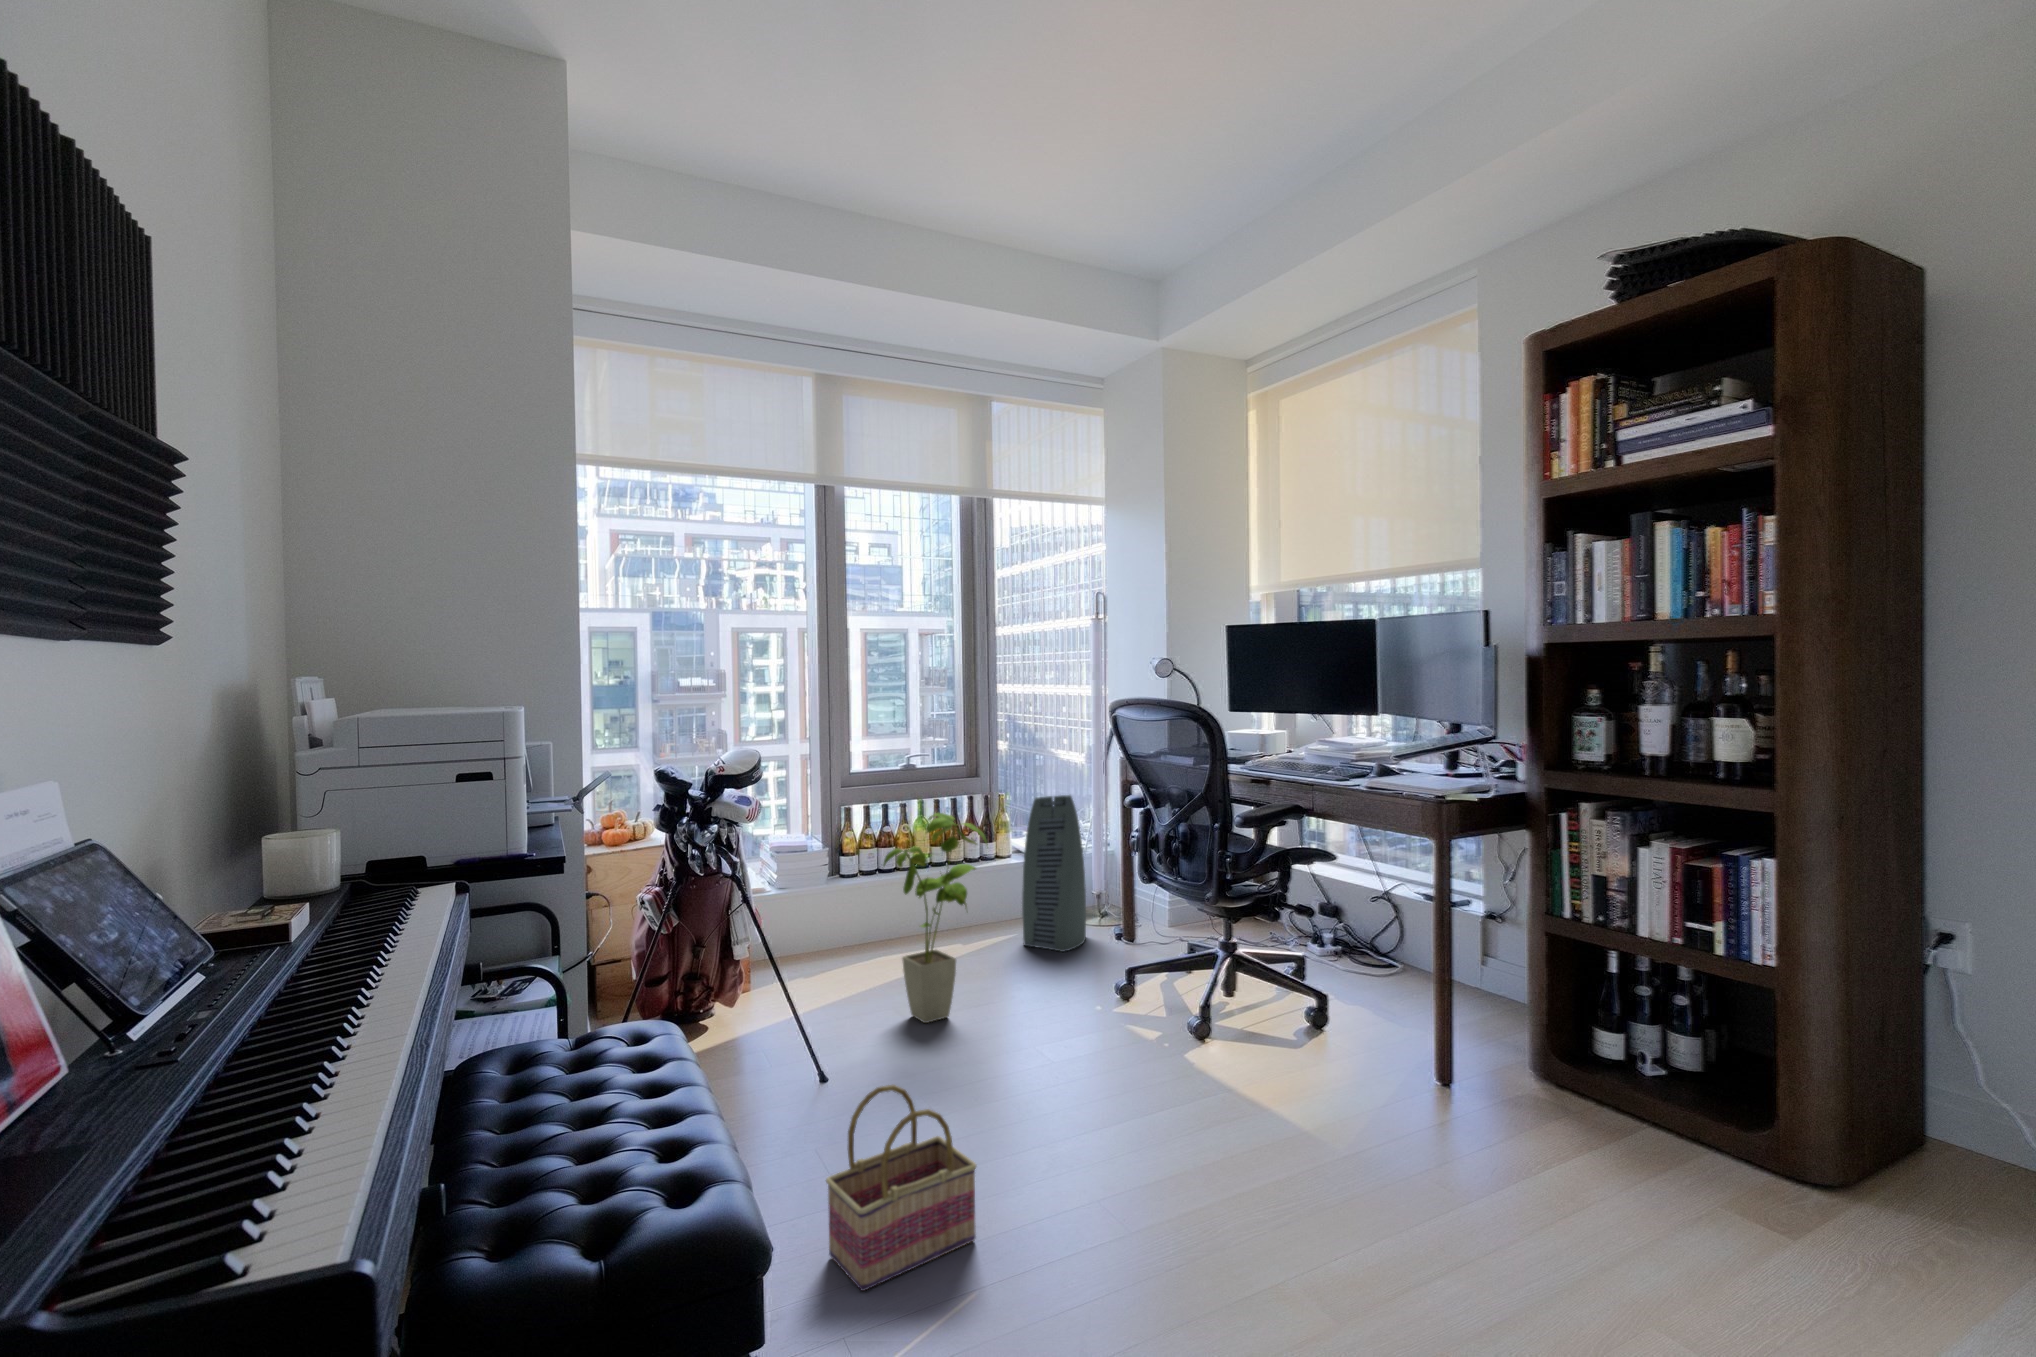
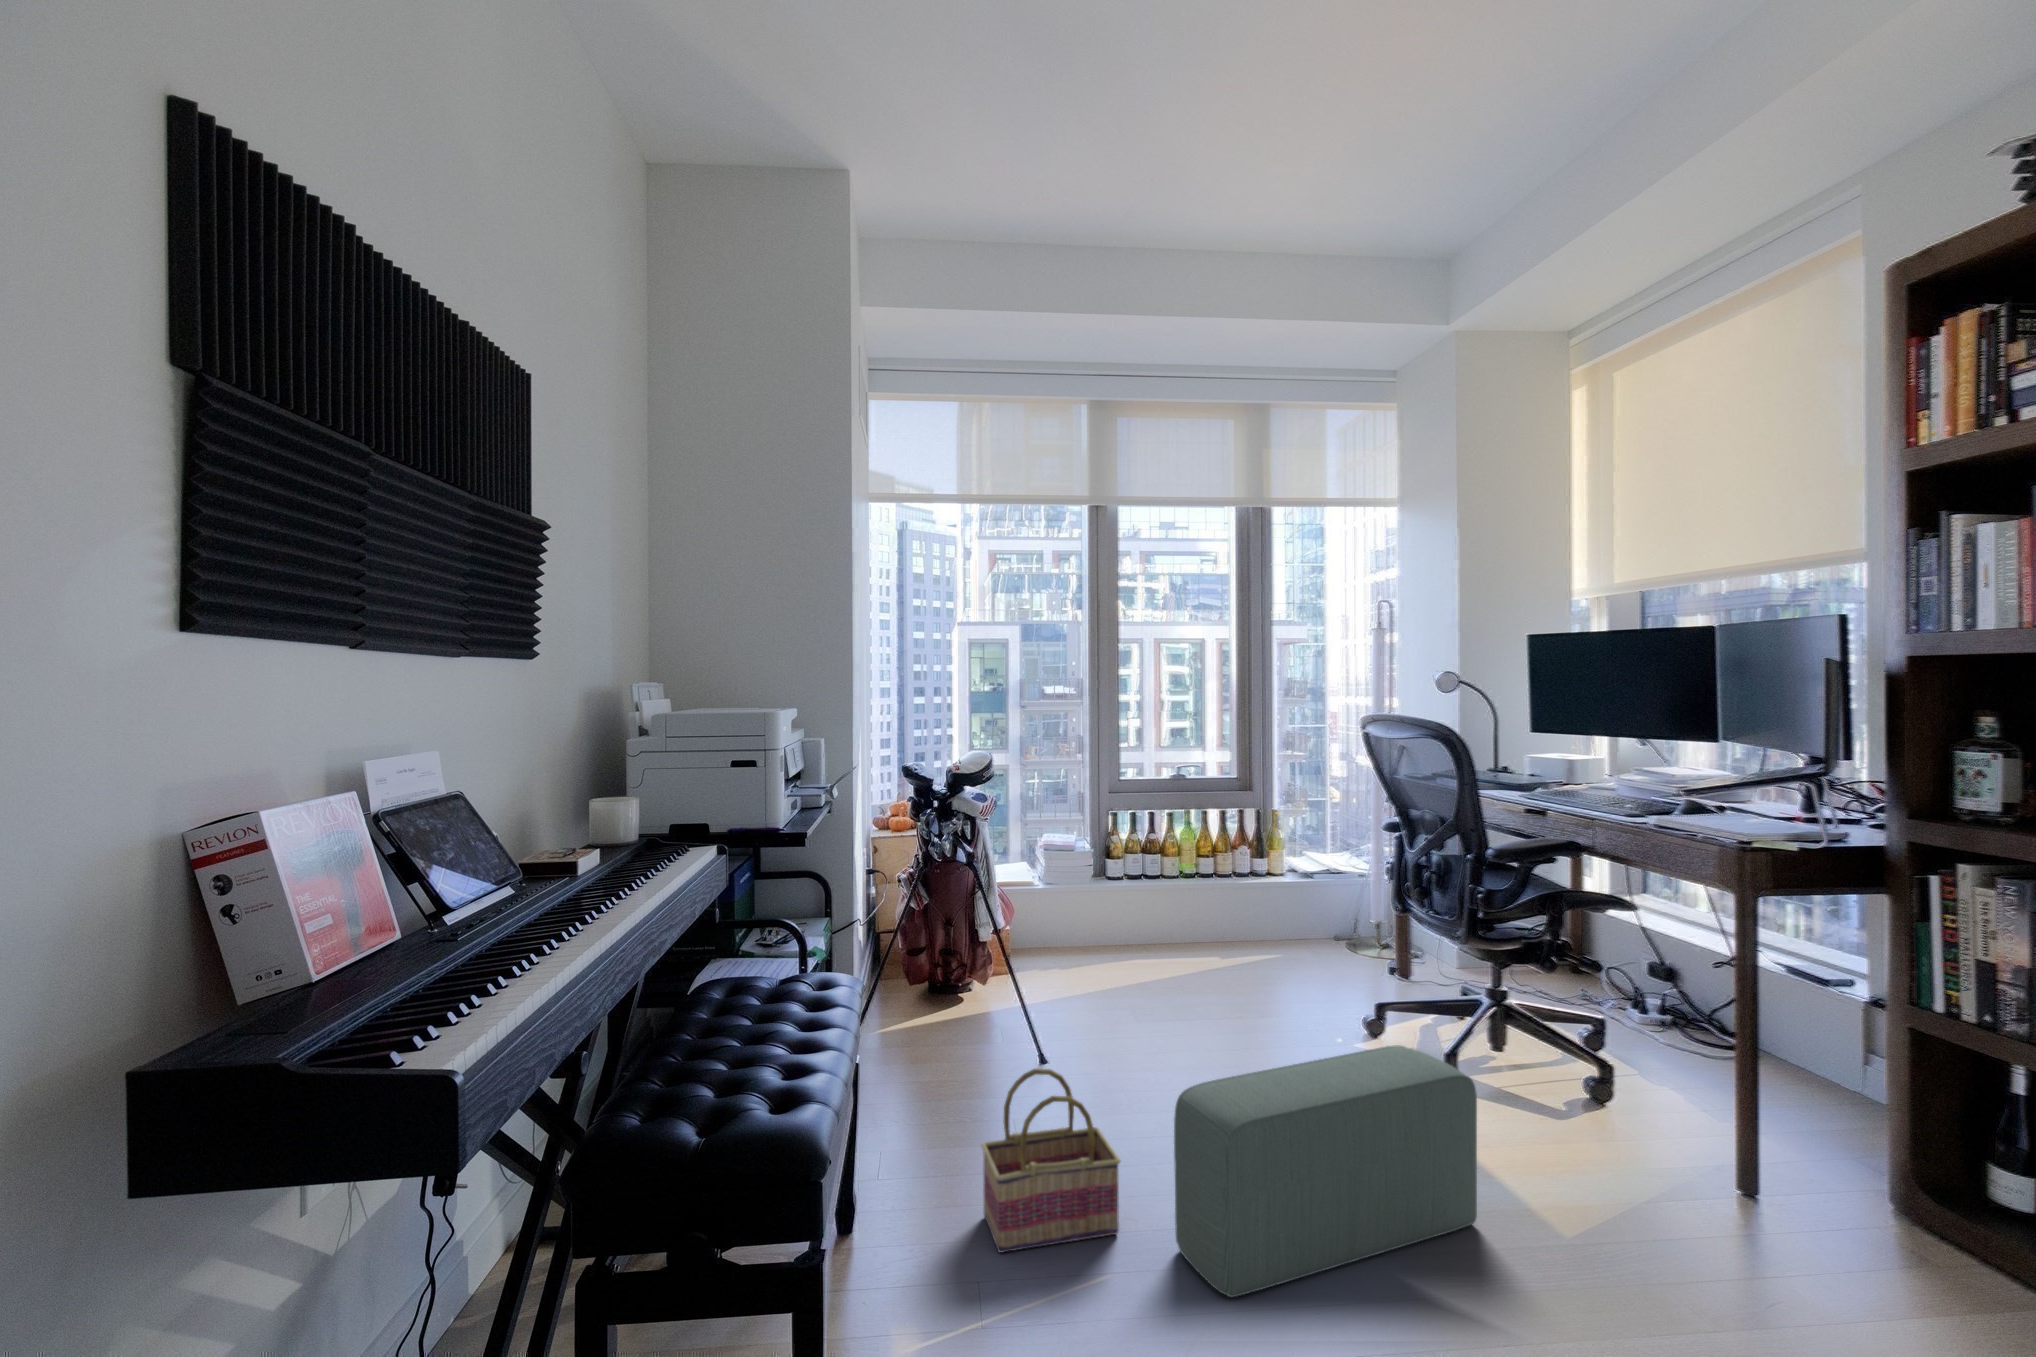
air purifier: present [1022,795,1086,952] -> none [1284,815,1356,978]
house plant: present [883,813,988,1023] -> none [1117,822,1218,1026]
pouf: none [1033,1005,1274,1274] -> present [1174,1045,1477,1297]

